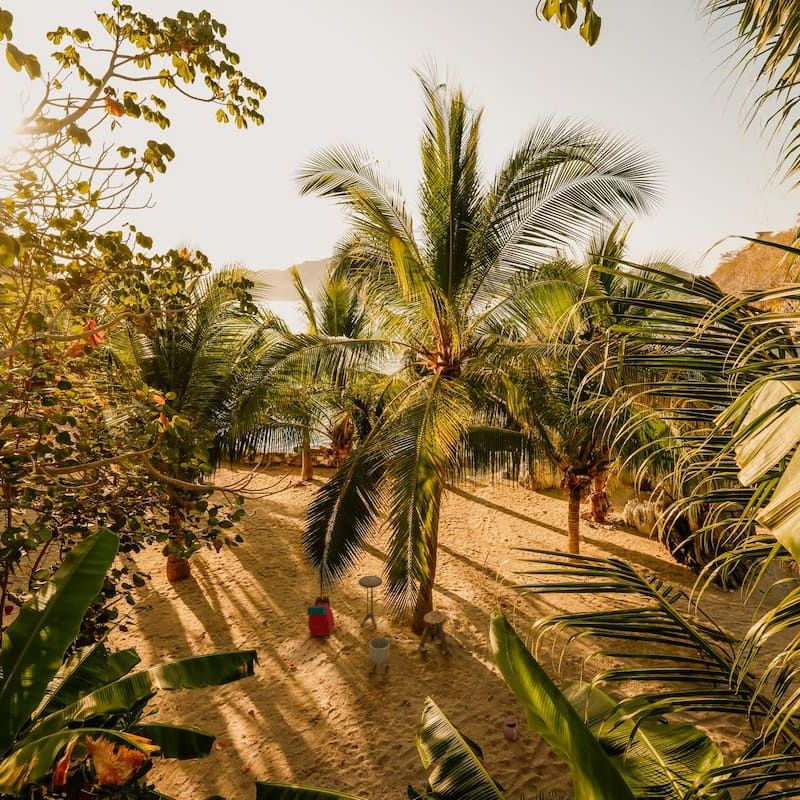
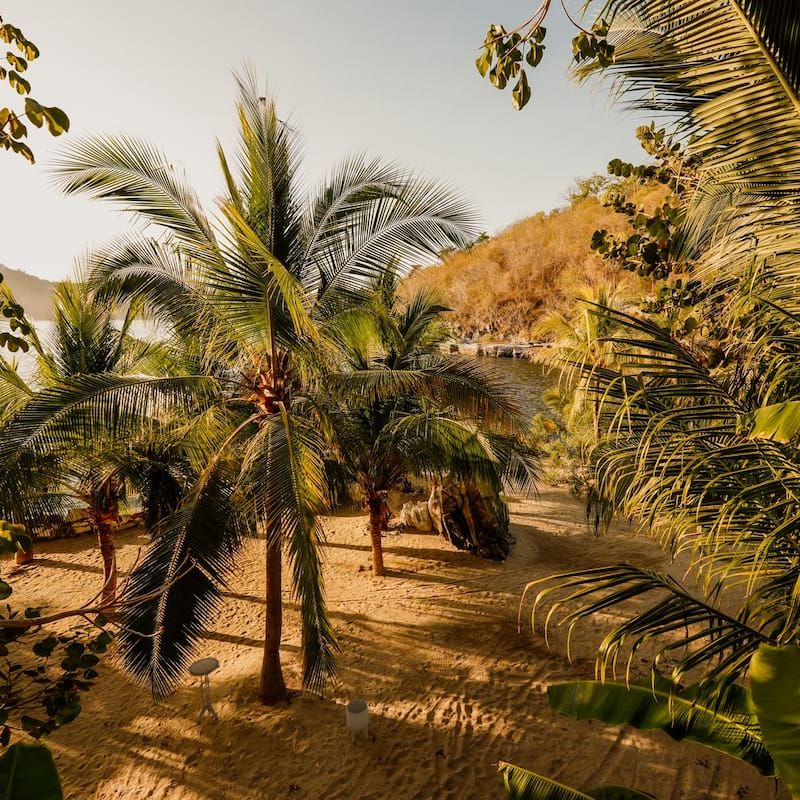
backpack: present [307,597,335,636] -> none [128,706,165,762]
stool: present [419,611,451,655] -> none [277,671,314,722]
planter: present [370,637,390,674] -> present [346,699,369,742]
watering can: present [503,710,518,740] -> none [393,742,415,770]

